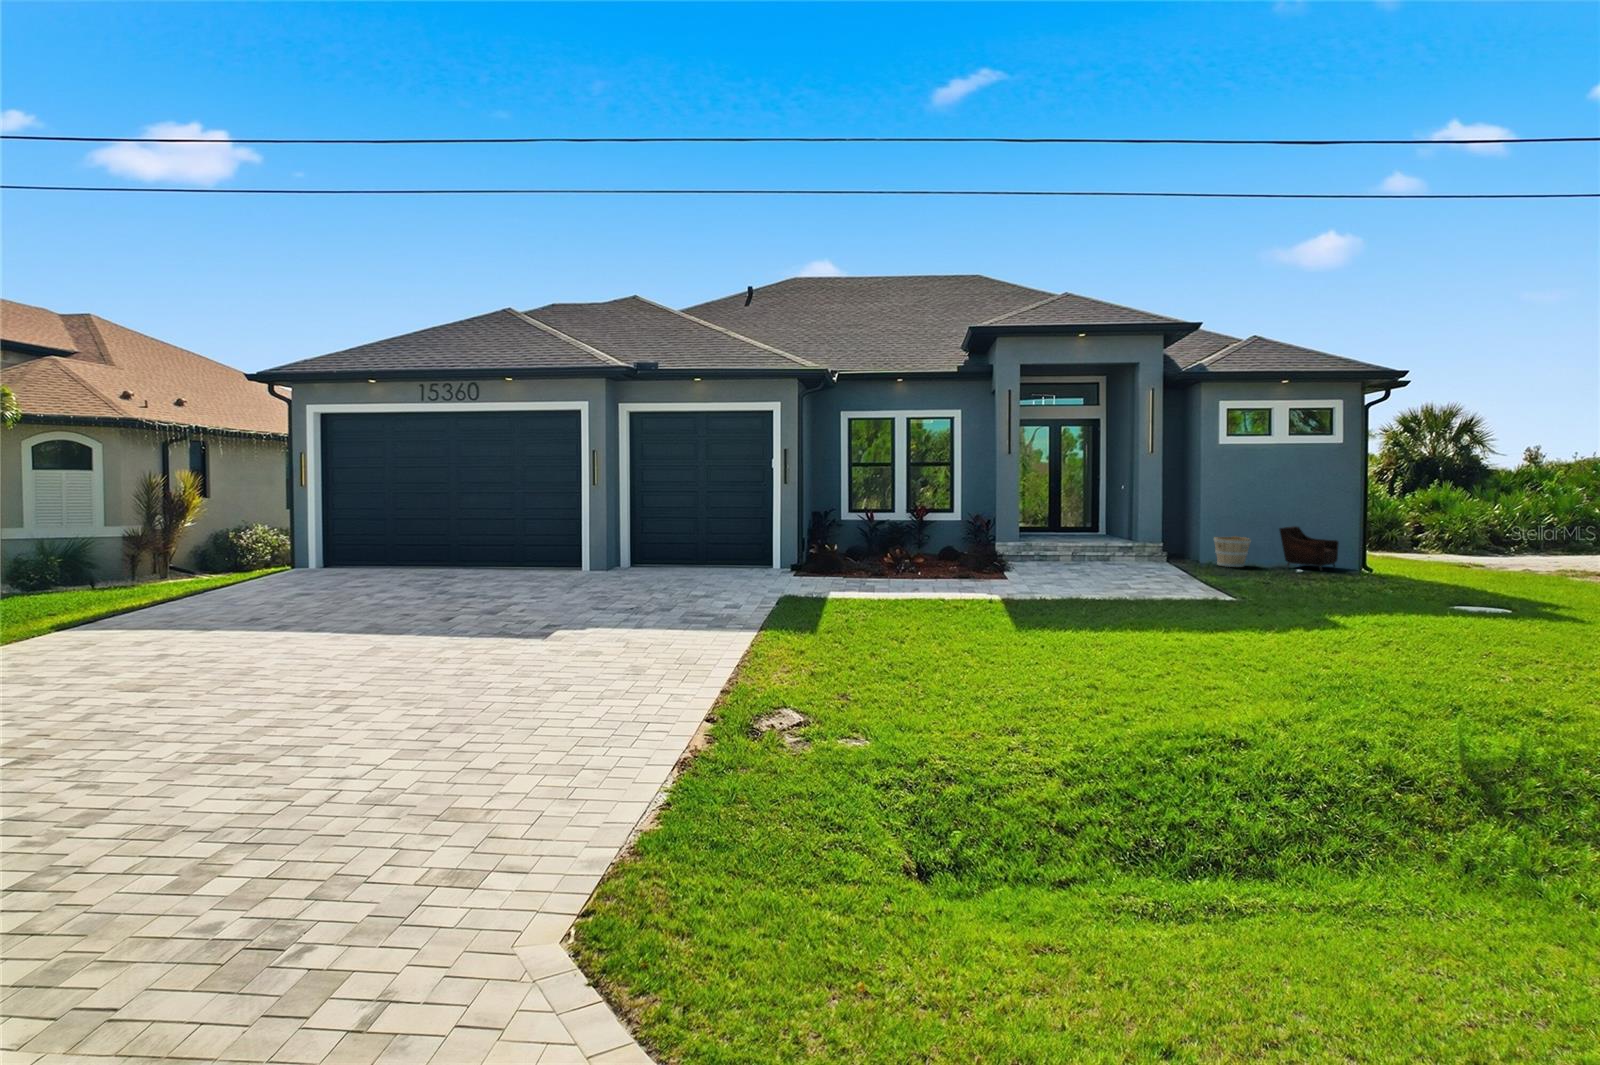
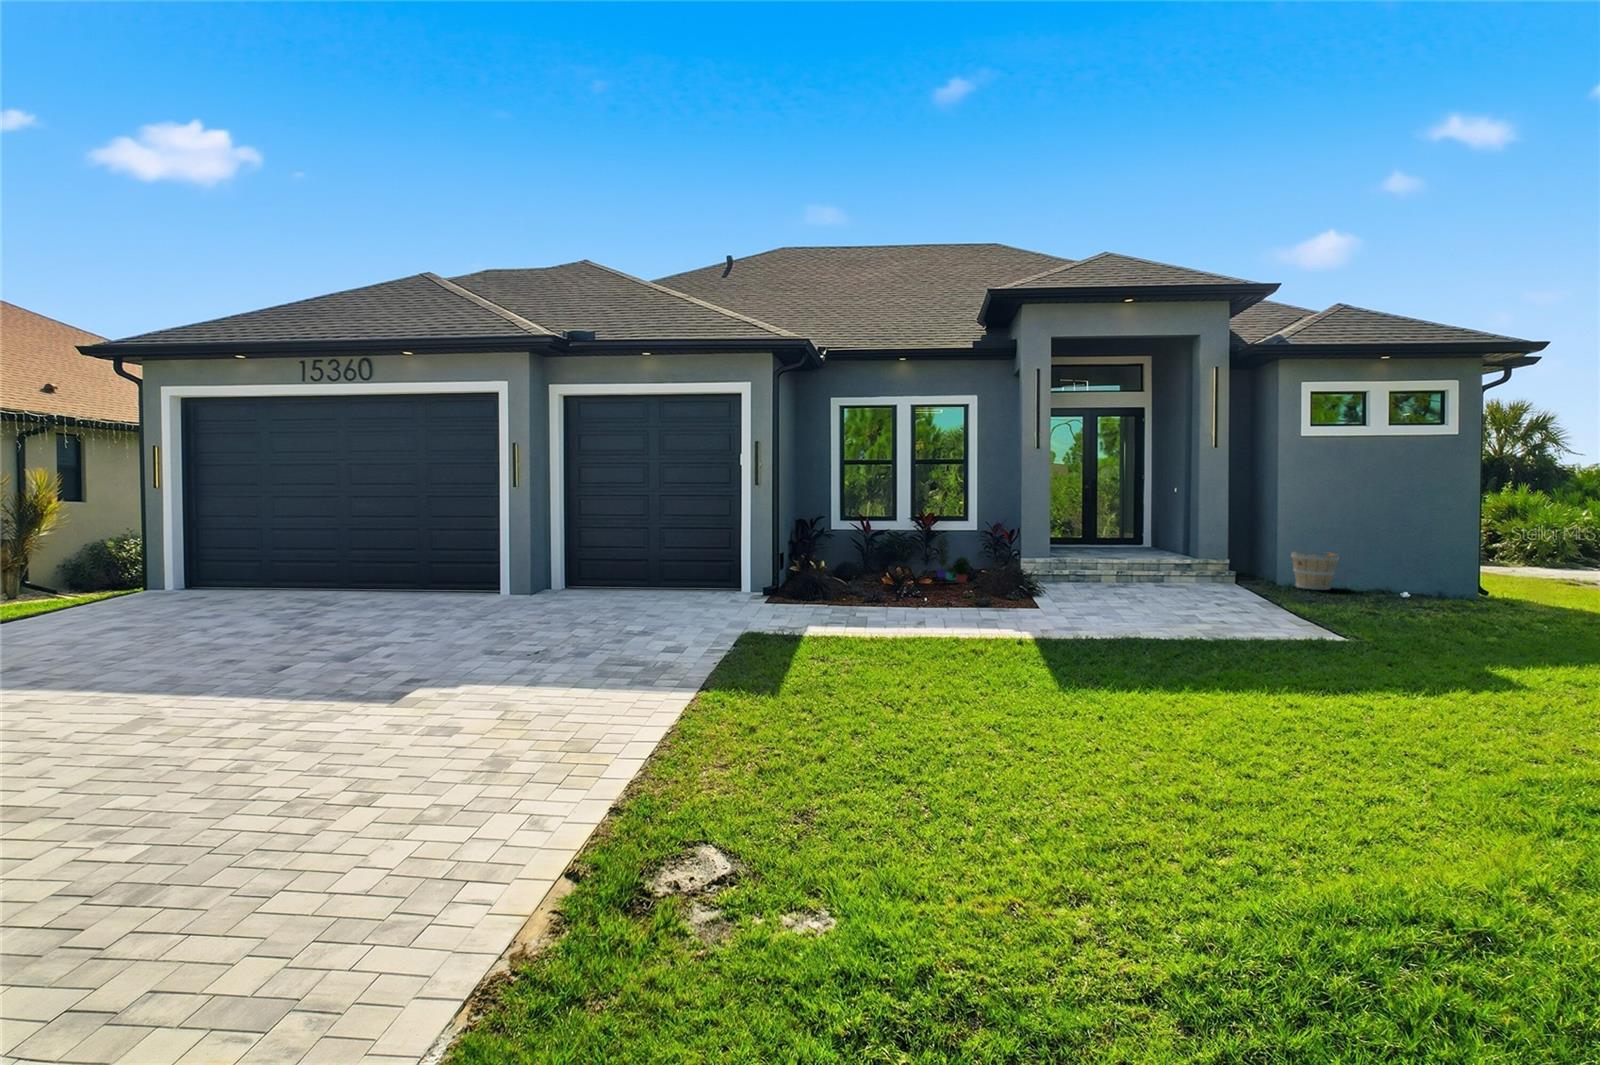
potted plant: none [927,522,956,562] -> present [936,534,970,583]
armchair: present [1279,526,1339,570] -> none [1374,539,1449,595]

